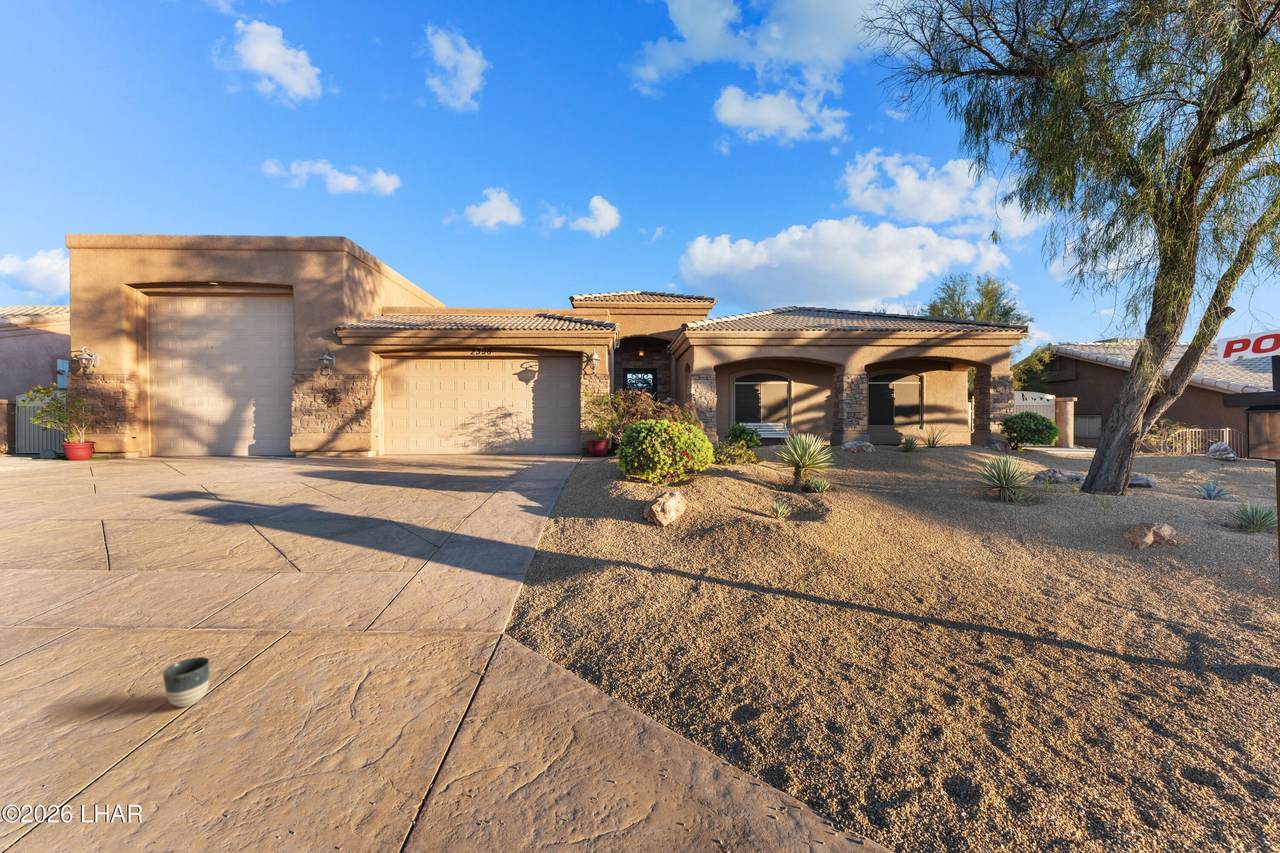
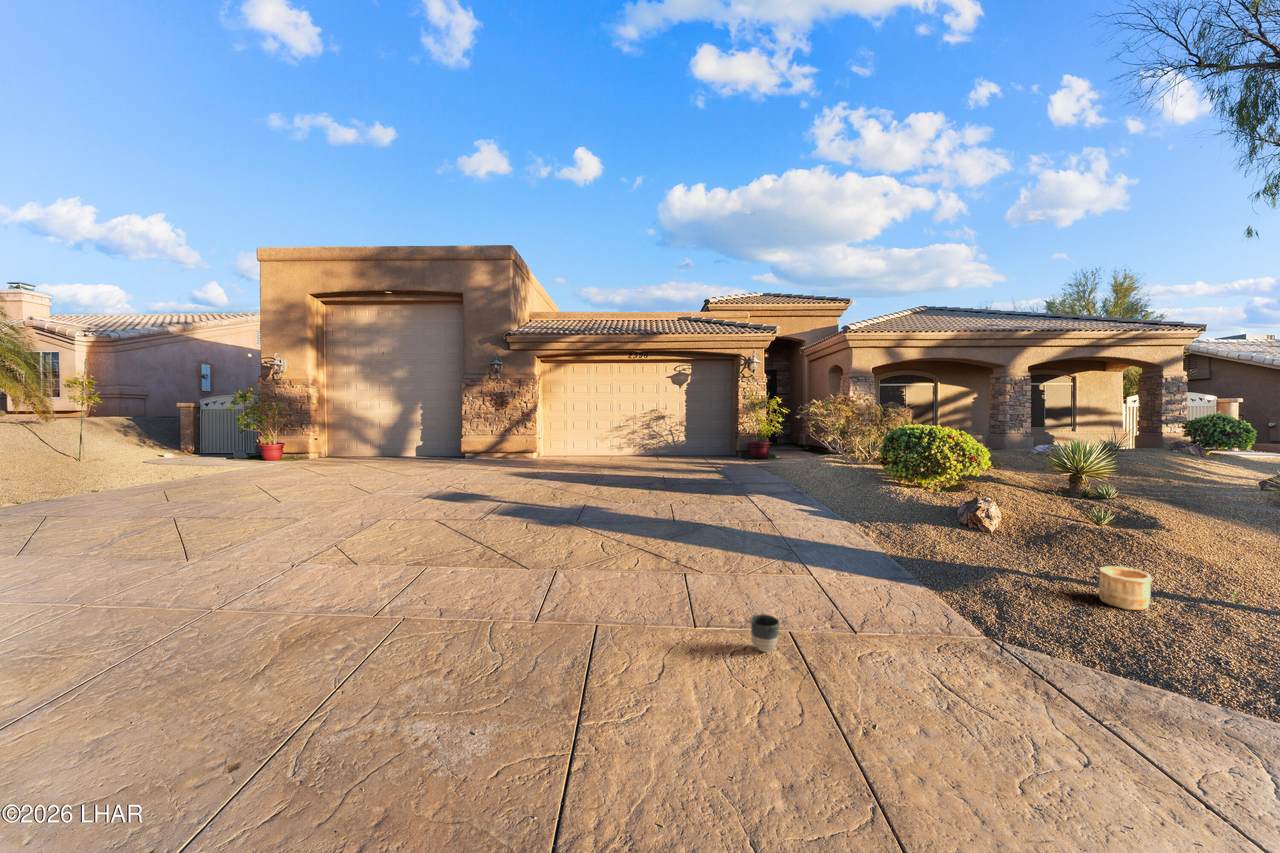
wooden bucket: none [706,579,755,631] -> present [1099,566,1152,610]

